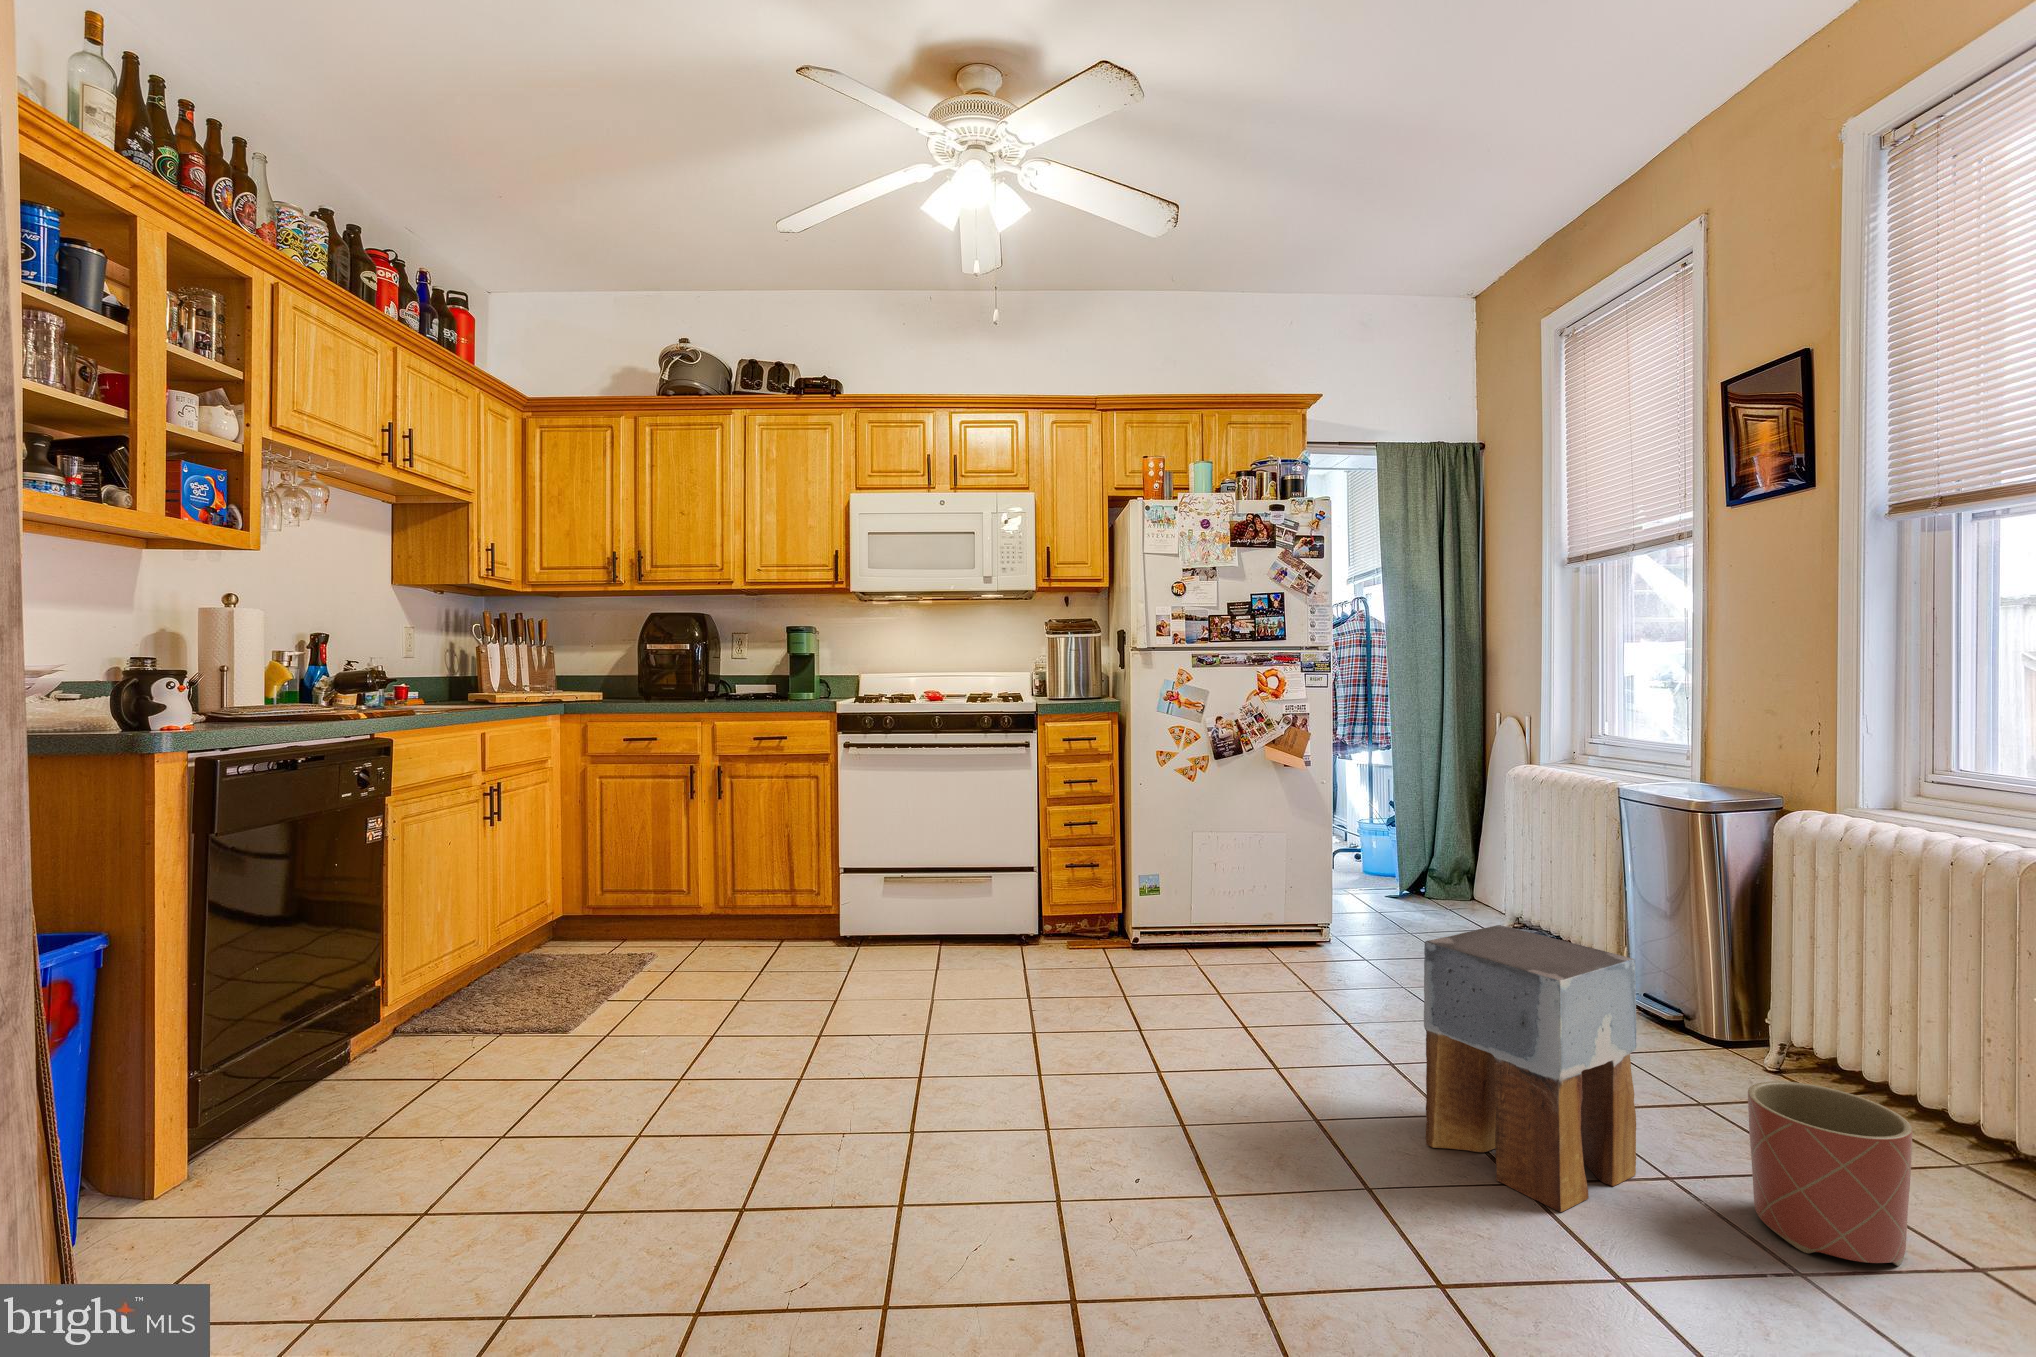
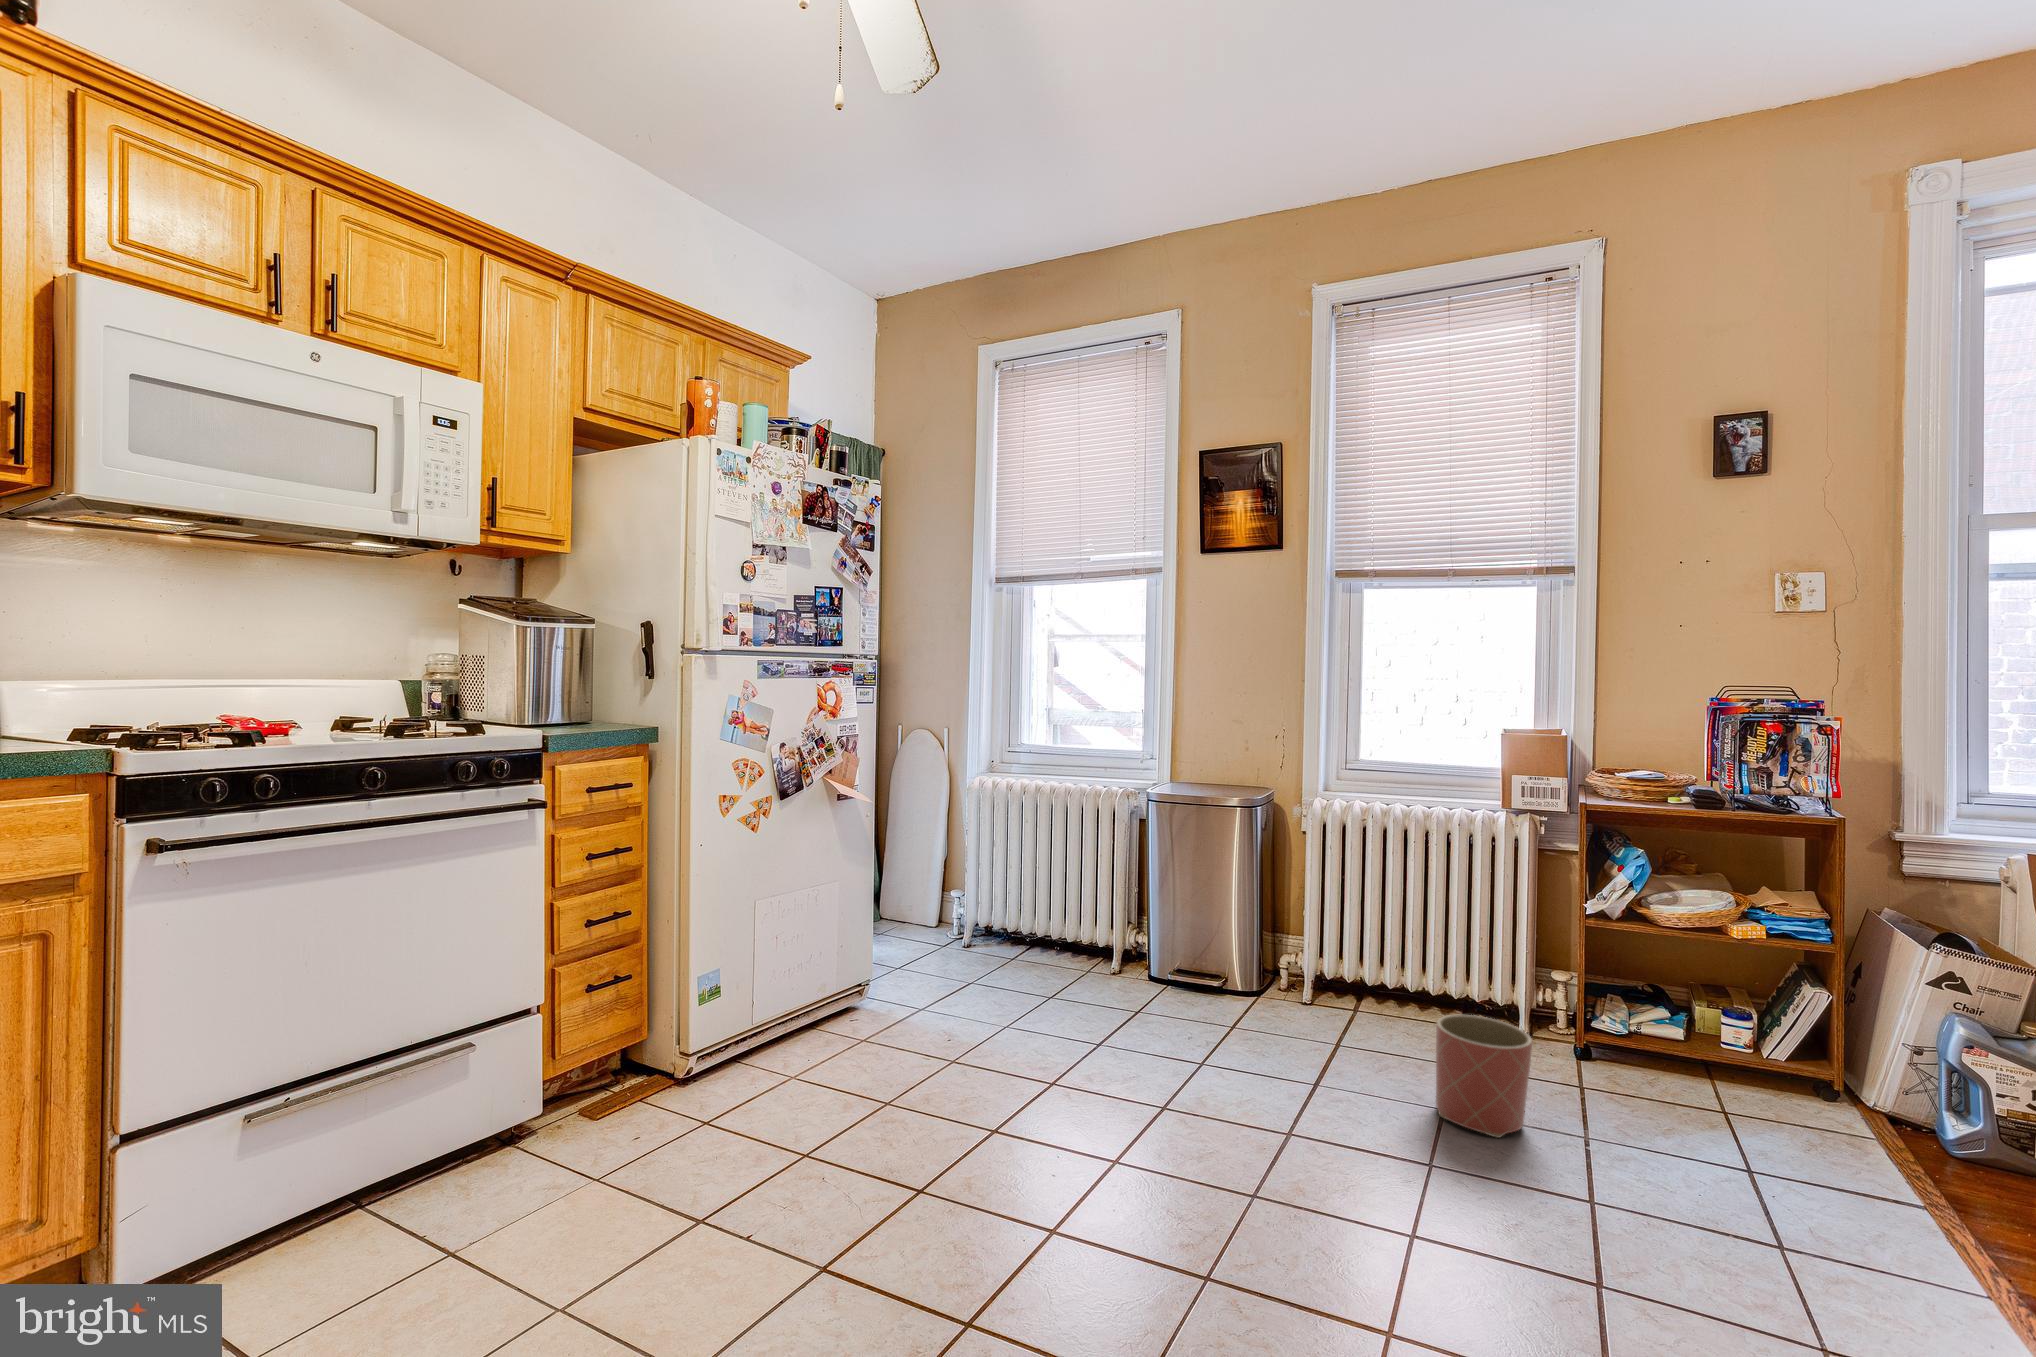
stool: present [1424,925,1636,1212] -> none [1266,949,1434,1187]

